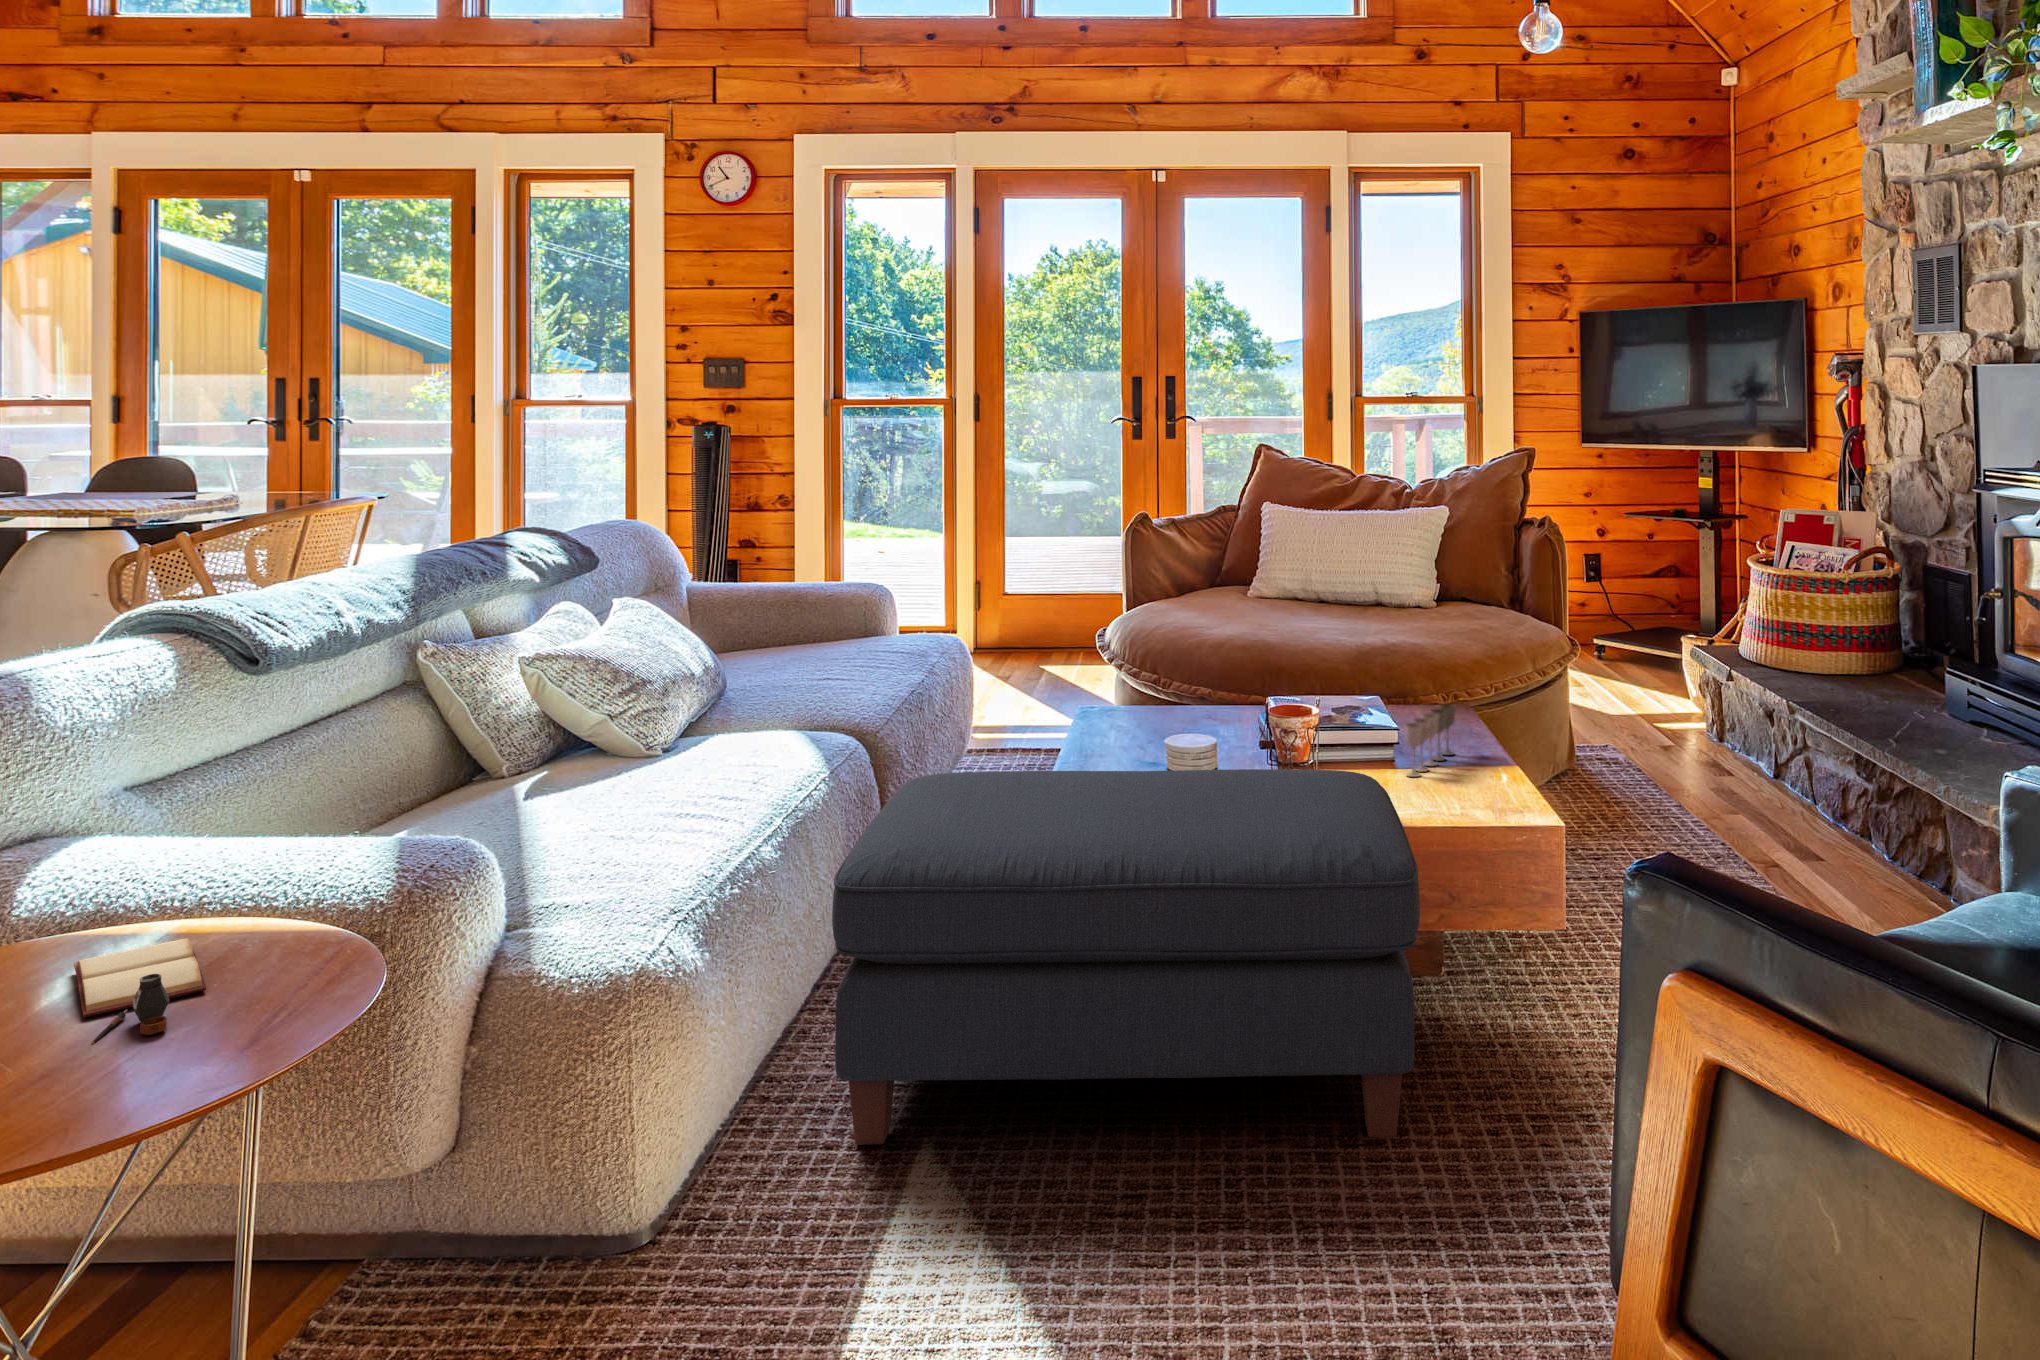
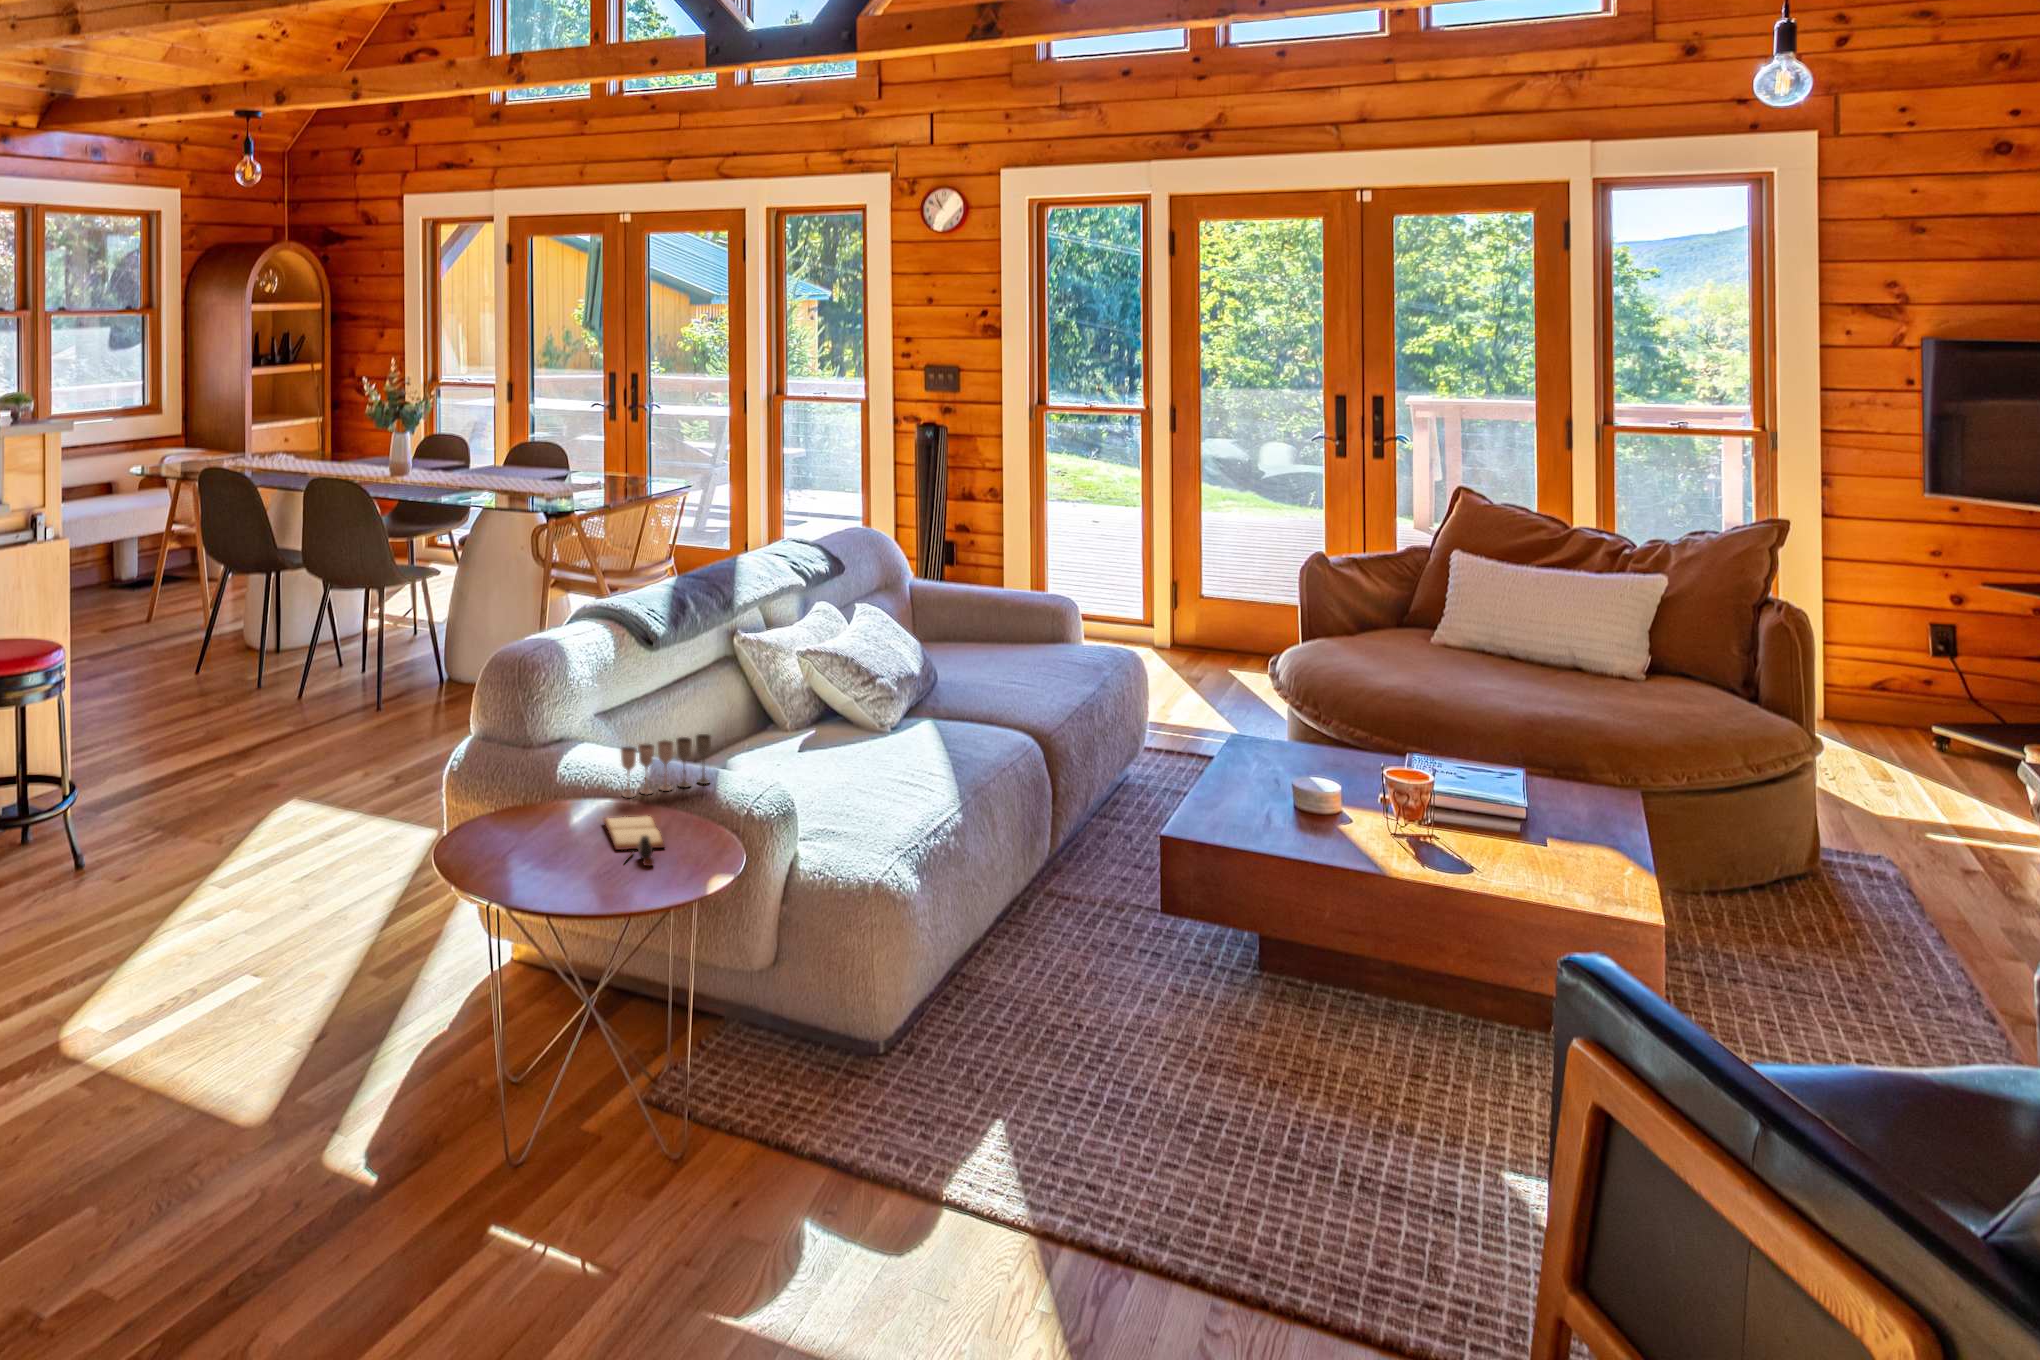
wine glass: present [1405,704,1456,777] -> present [621,734,711,798]
ottoman: present [832,769,1420,1145] -> none [1003,779,1488,1142]

